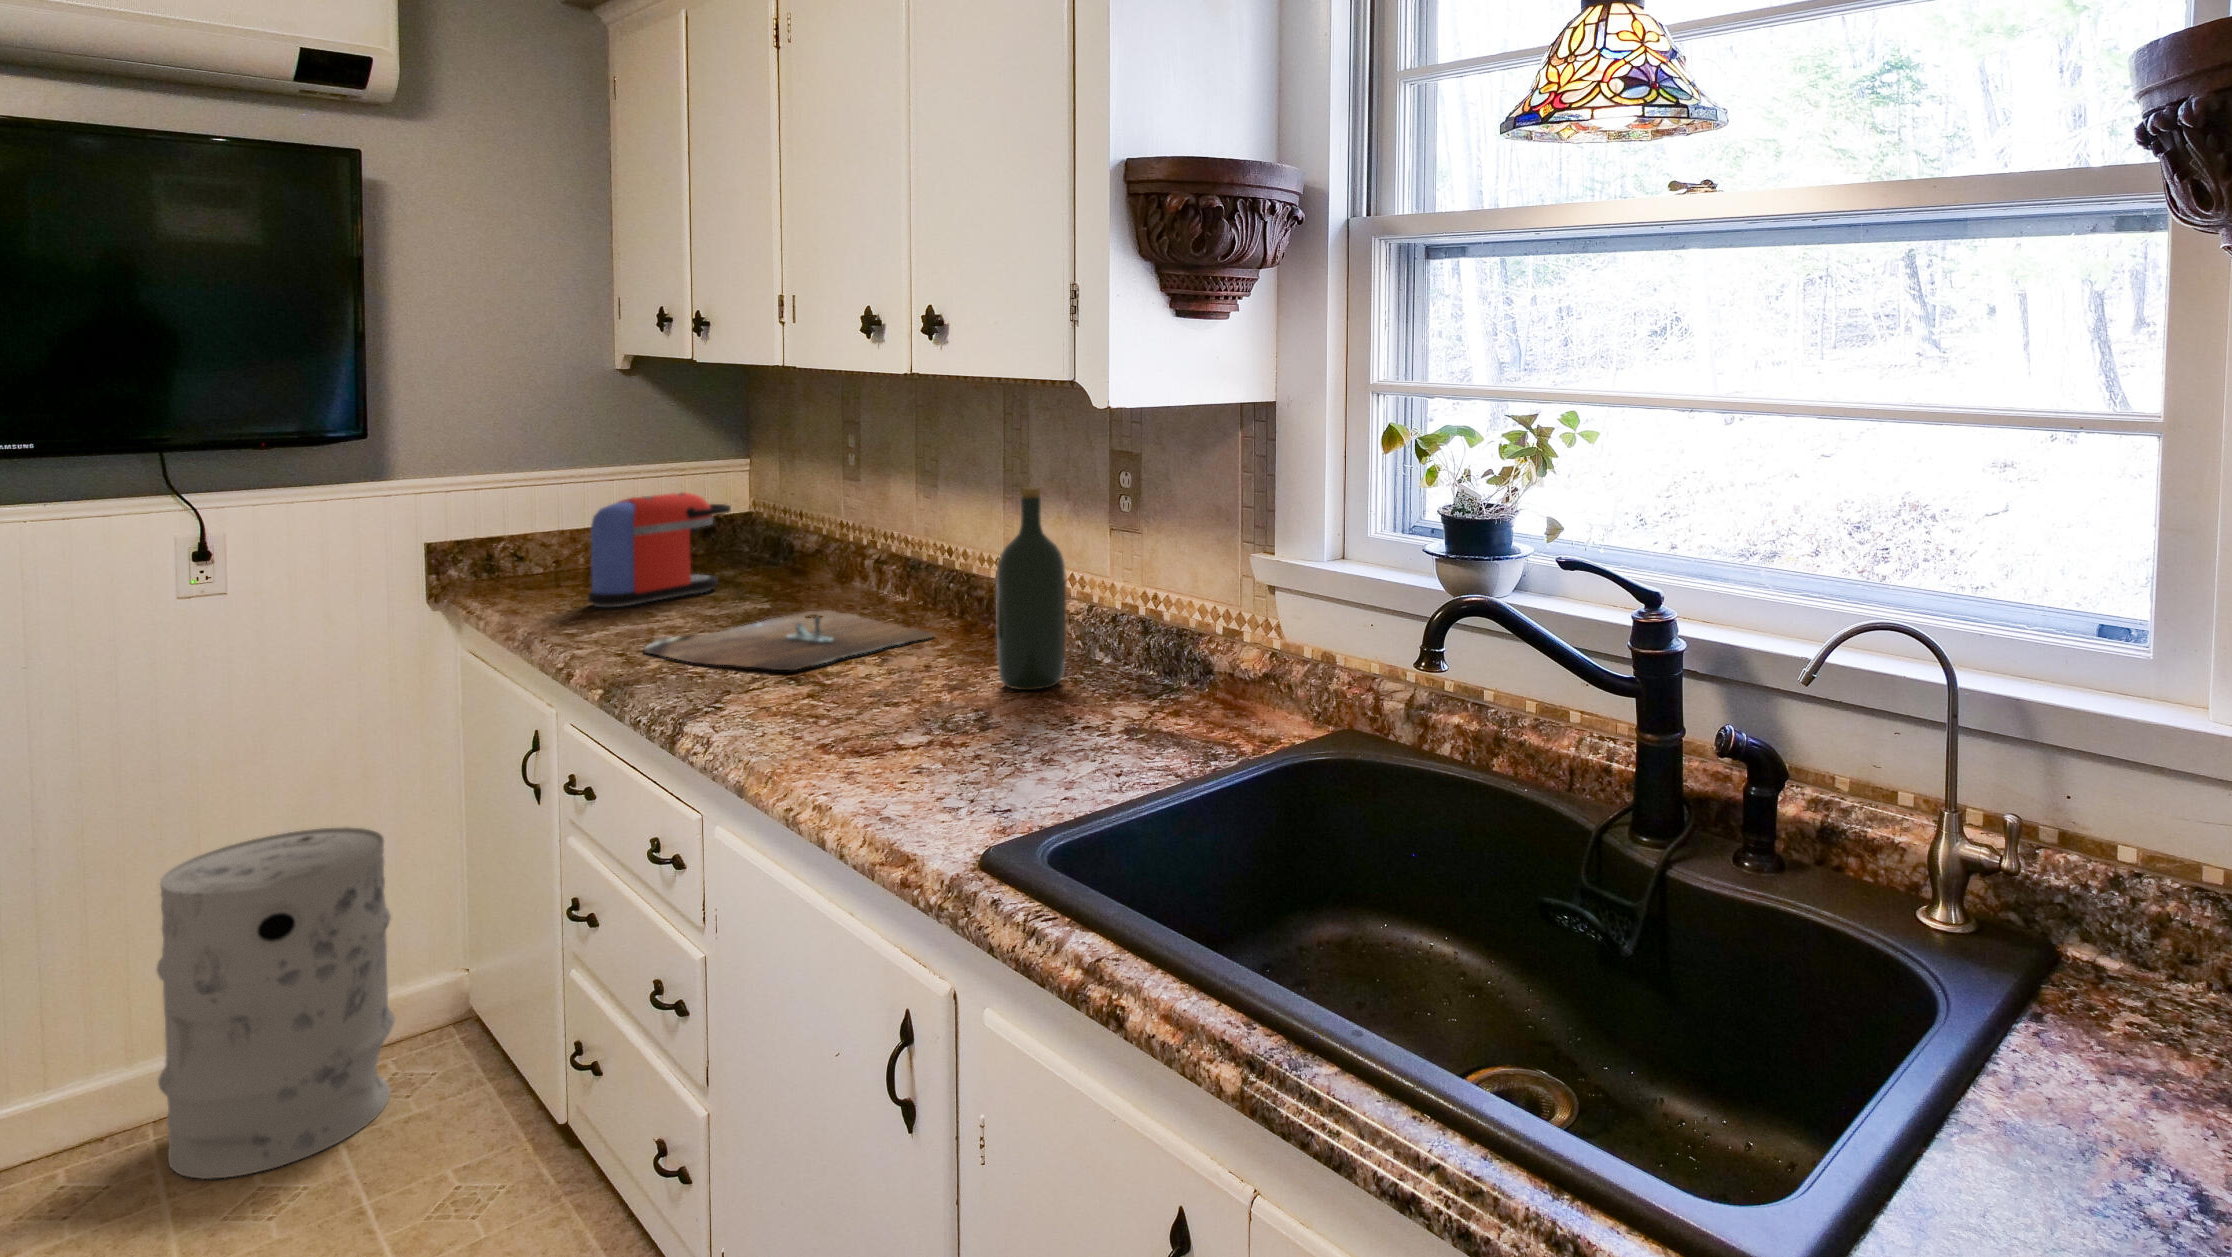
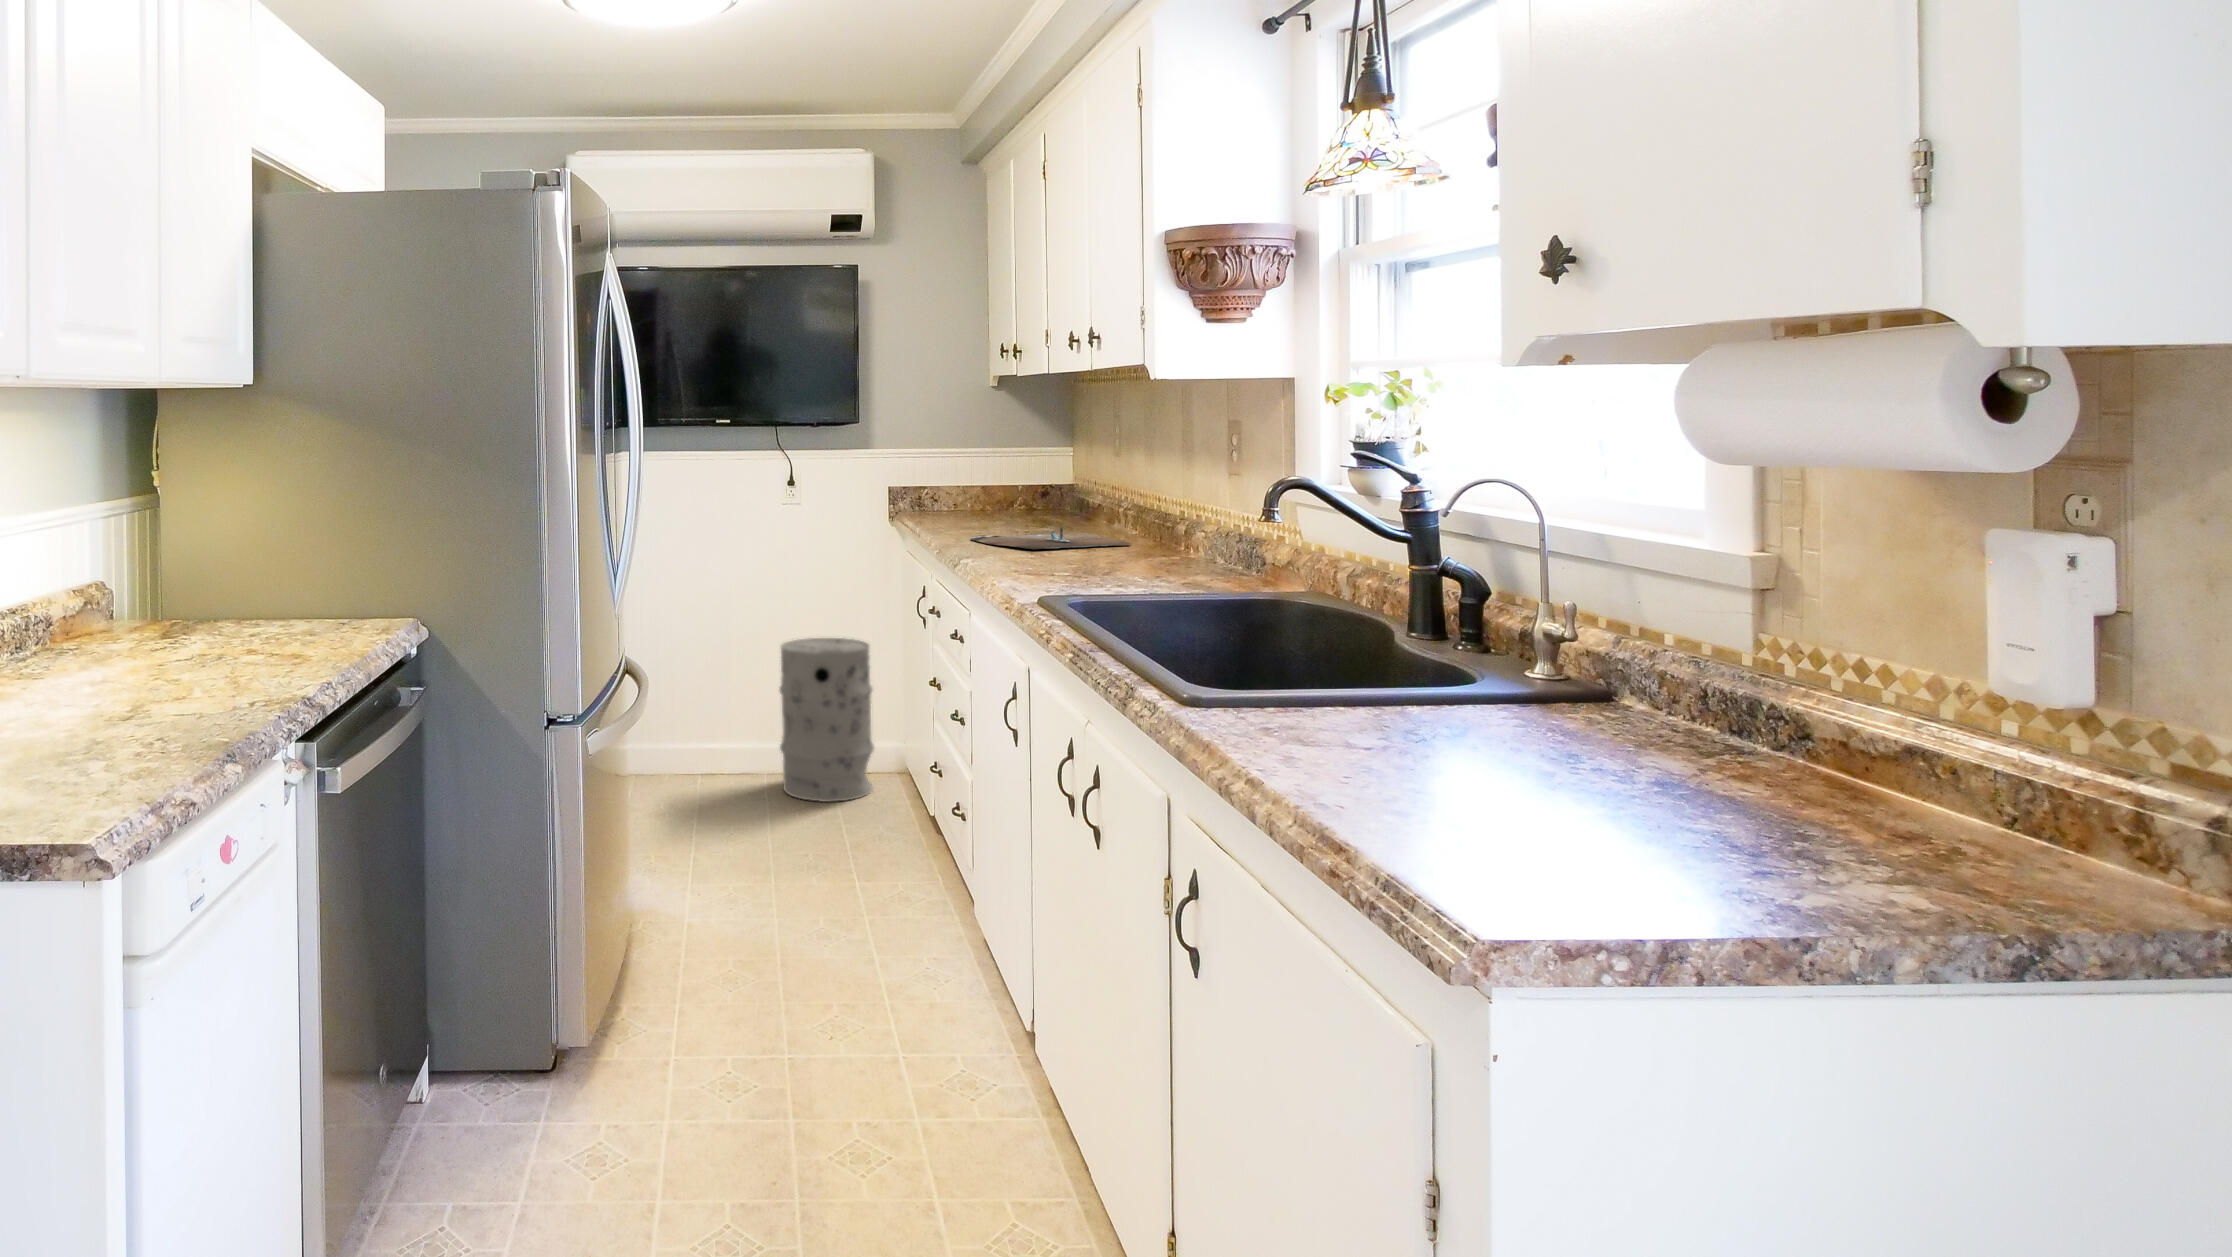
wine bottle: present [996,487,1067,690] -> none [1133,439,1178,565]
coffee maker: present [588,492,731,607] -> none [962,460,1045,525]

